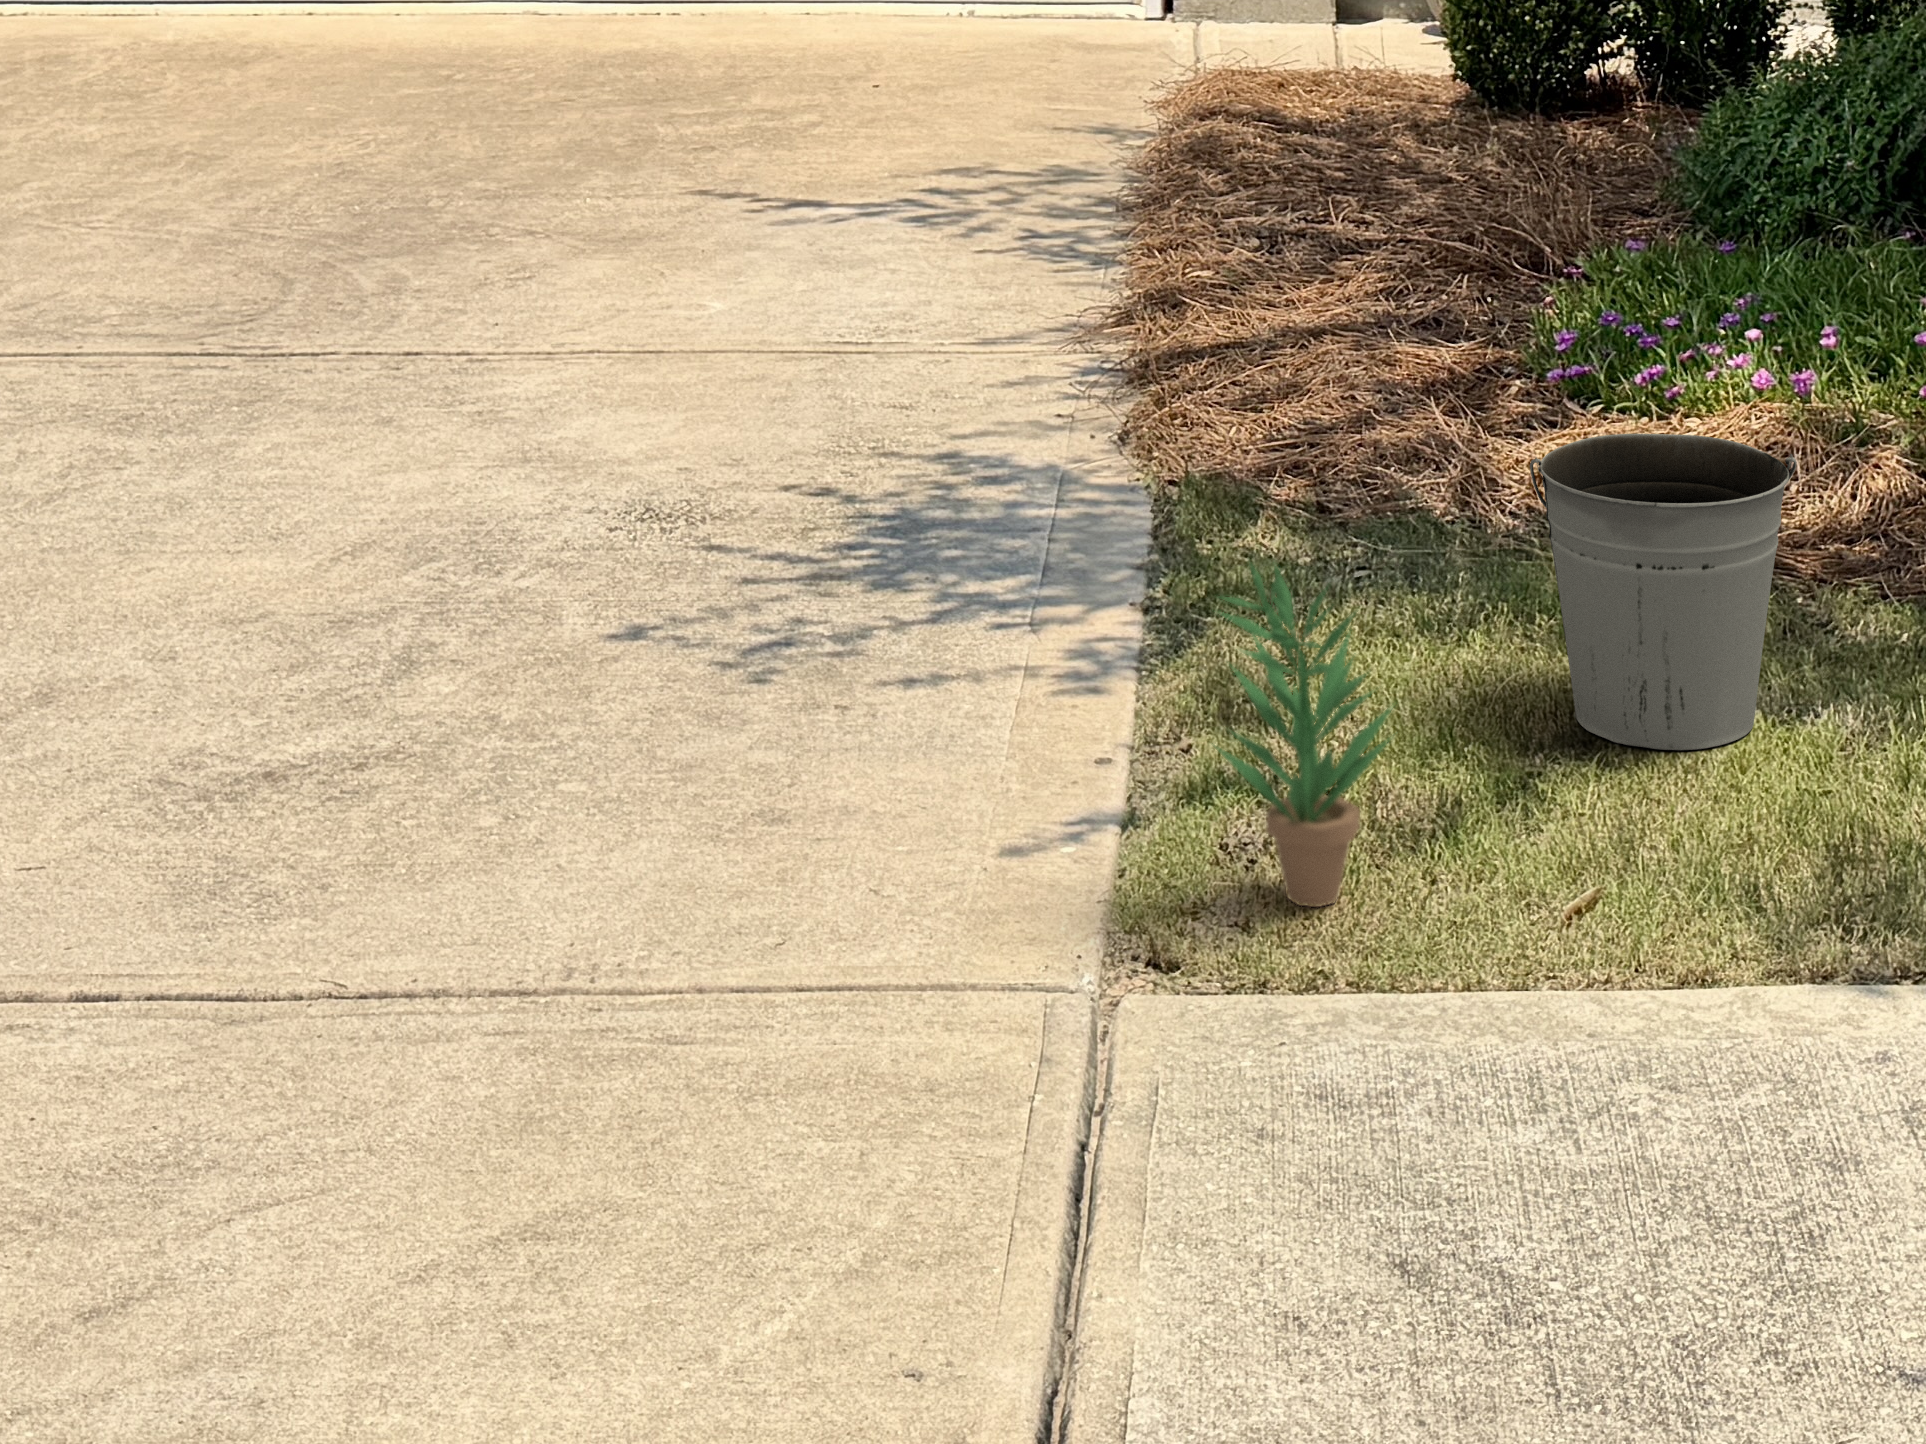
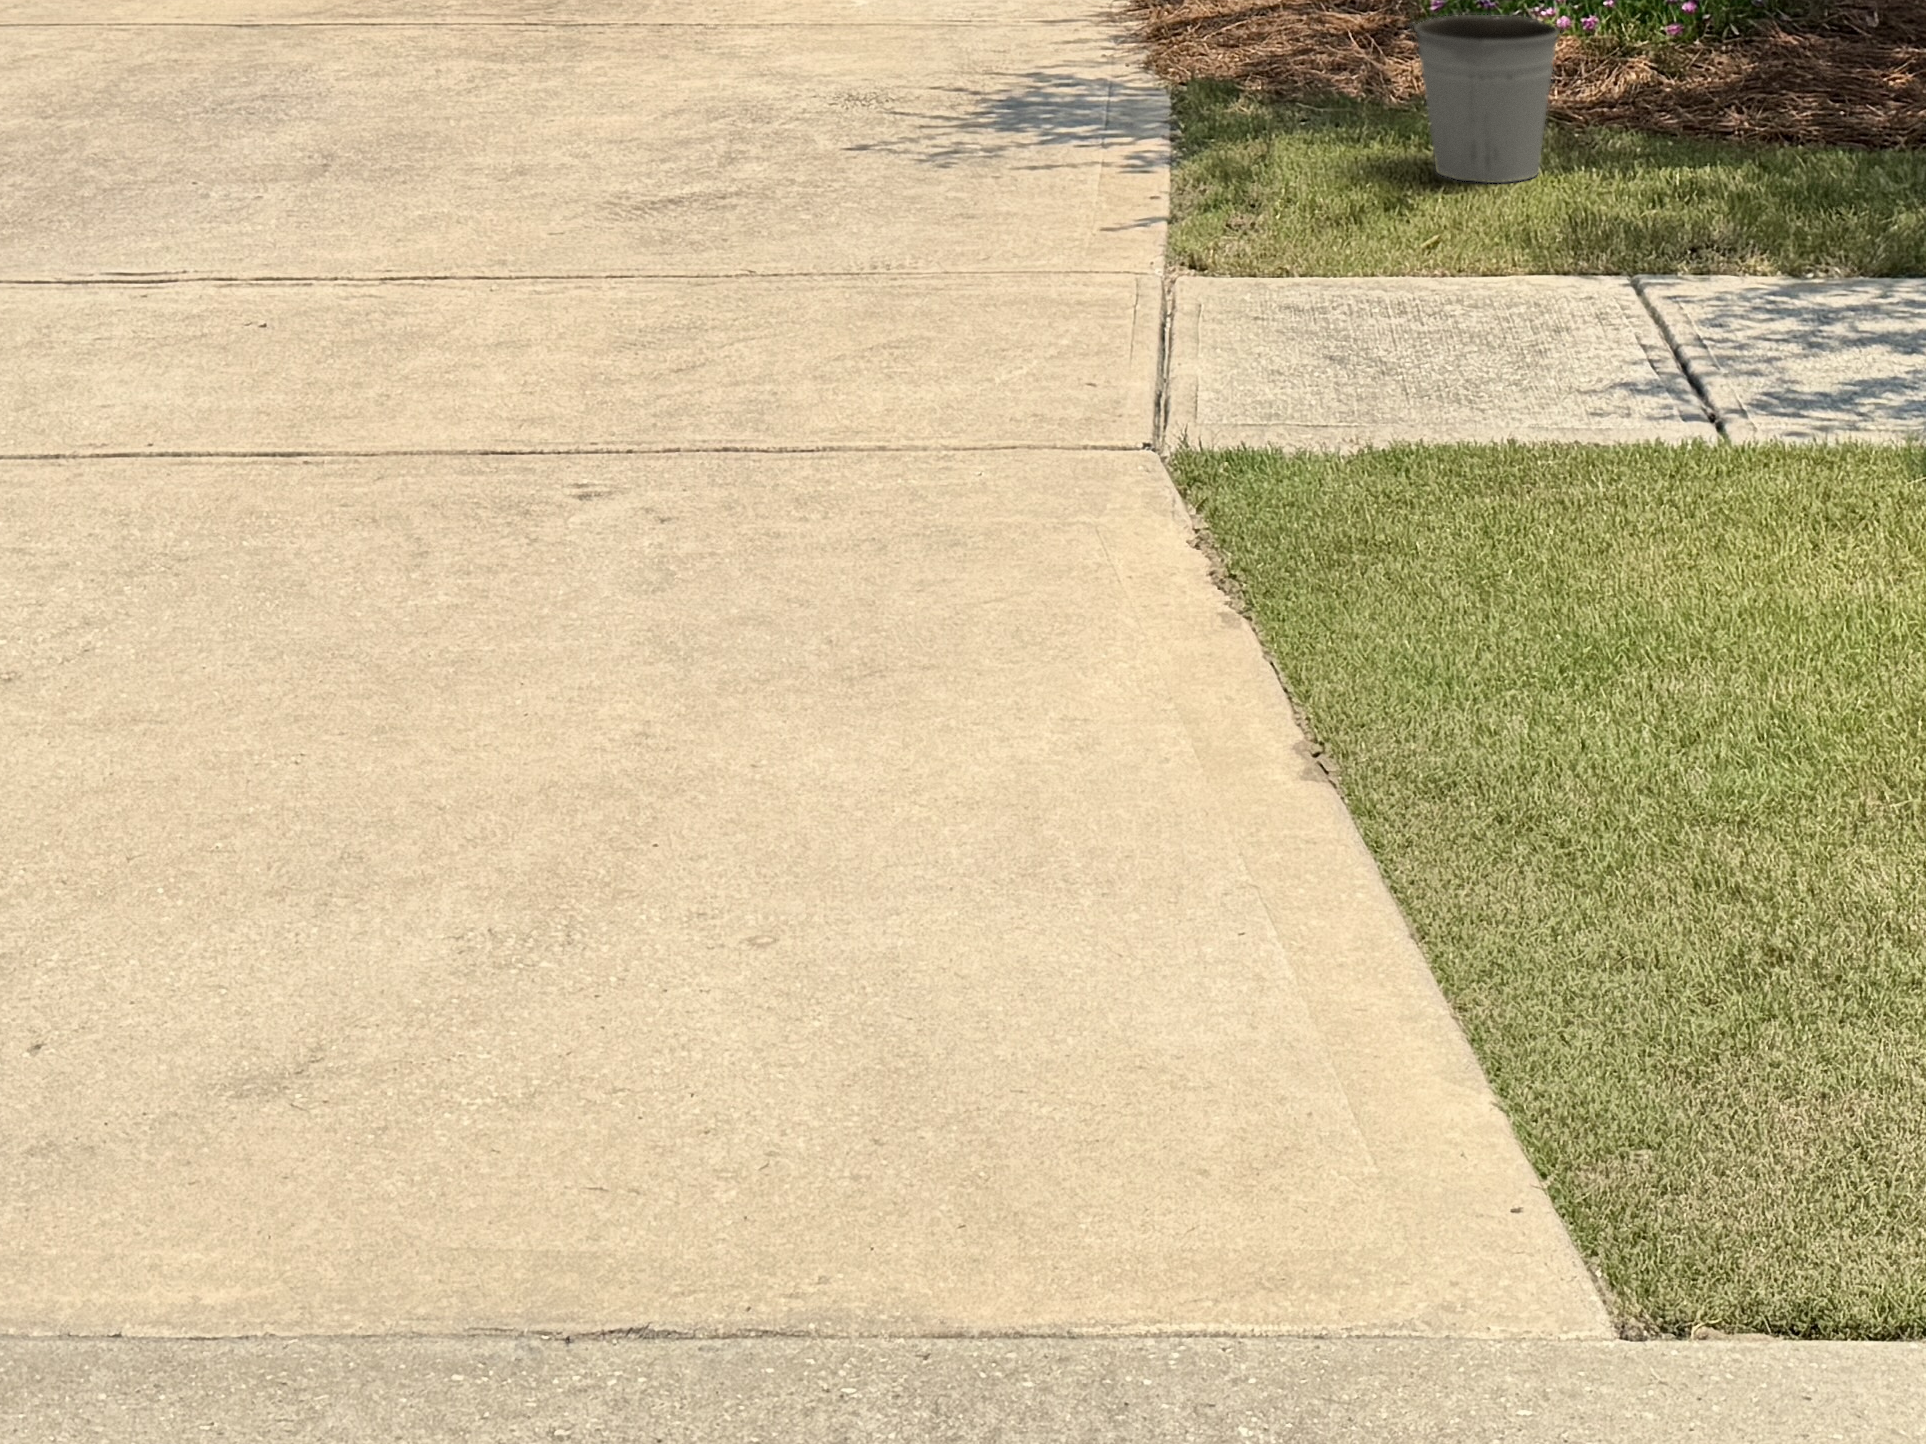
potted plant: present [1212,558,1393,907] -> none [1231,49,1335,234]

